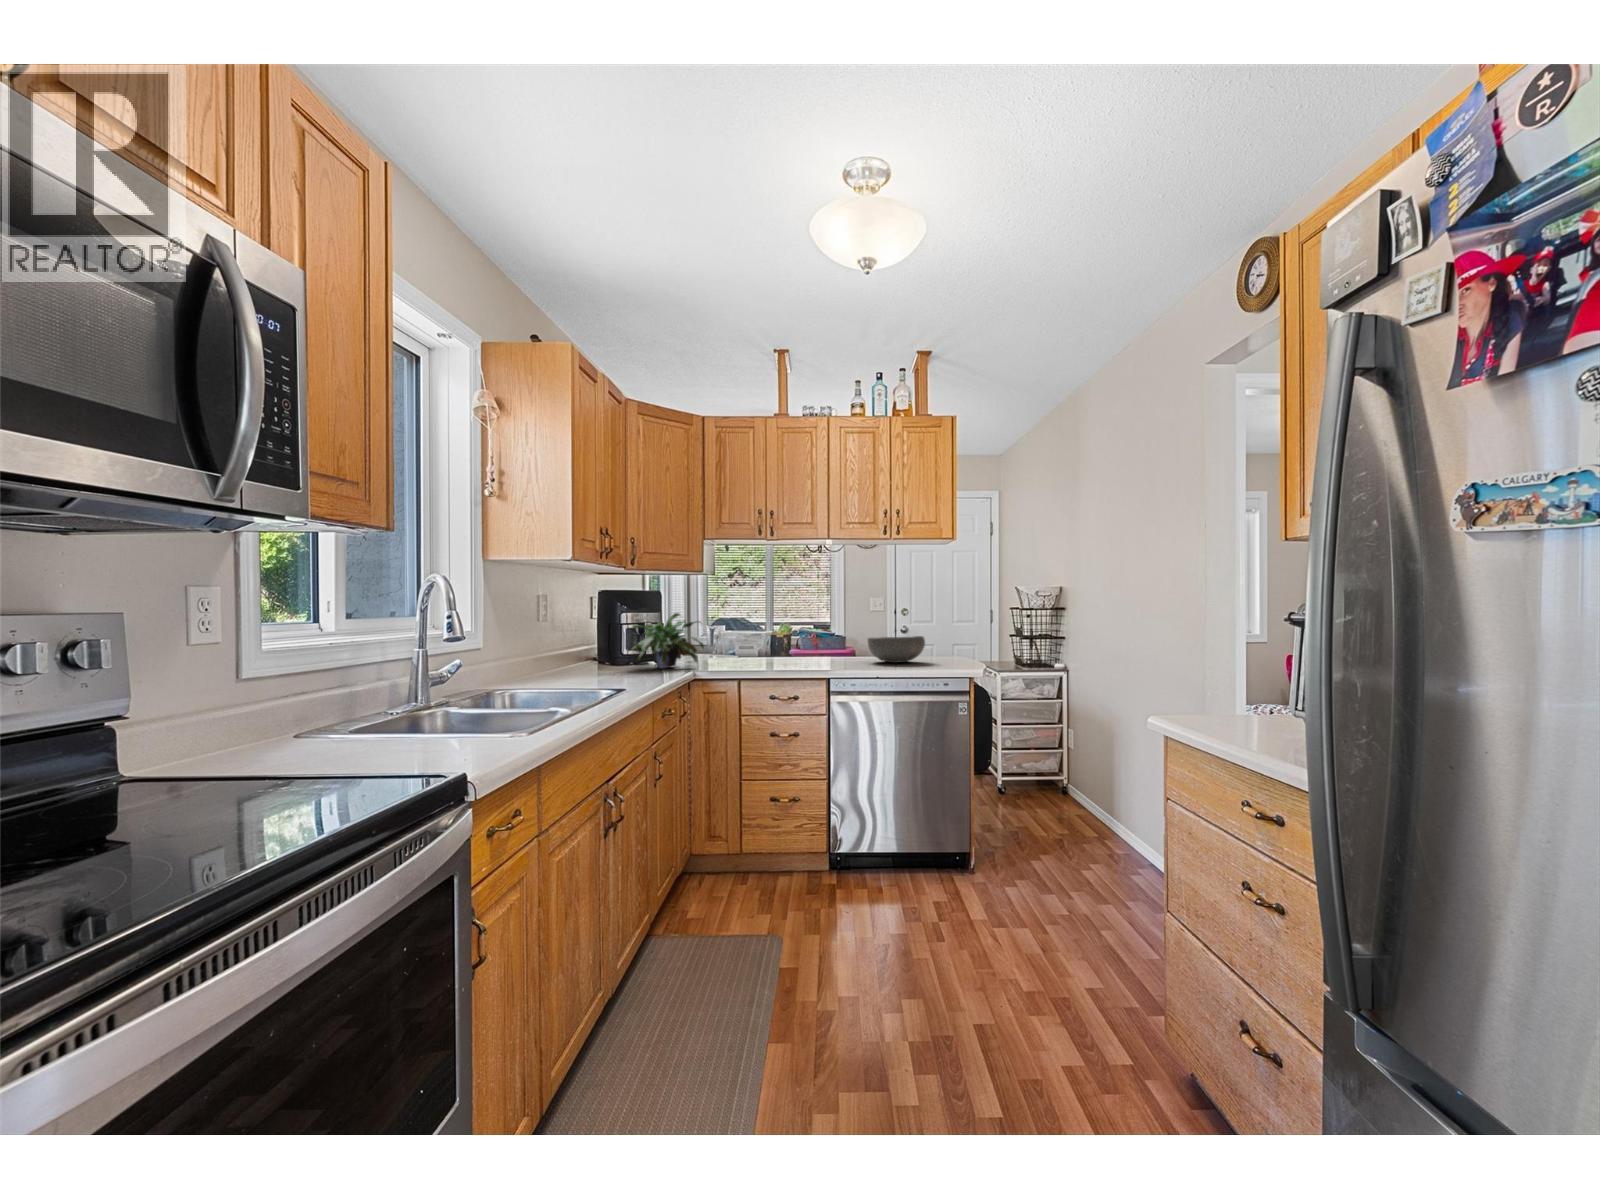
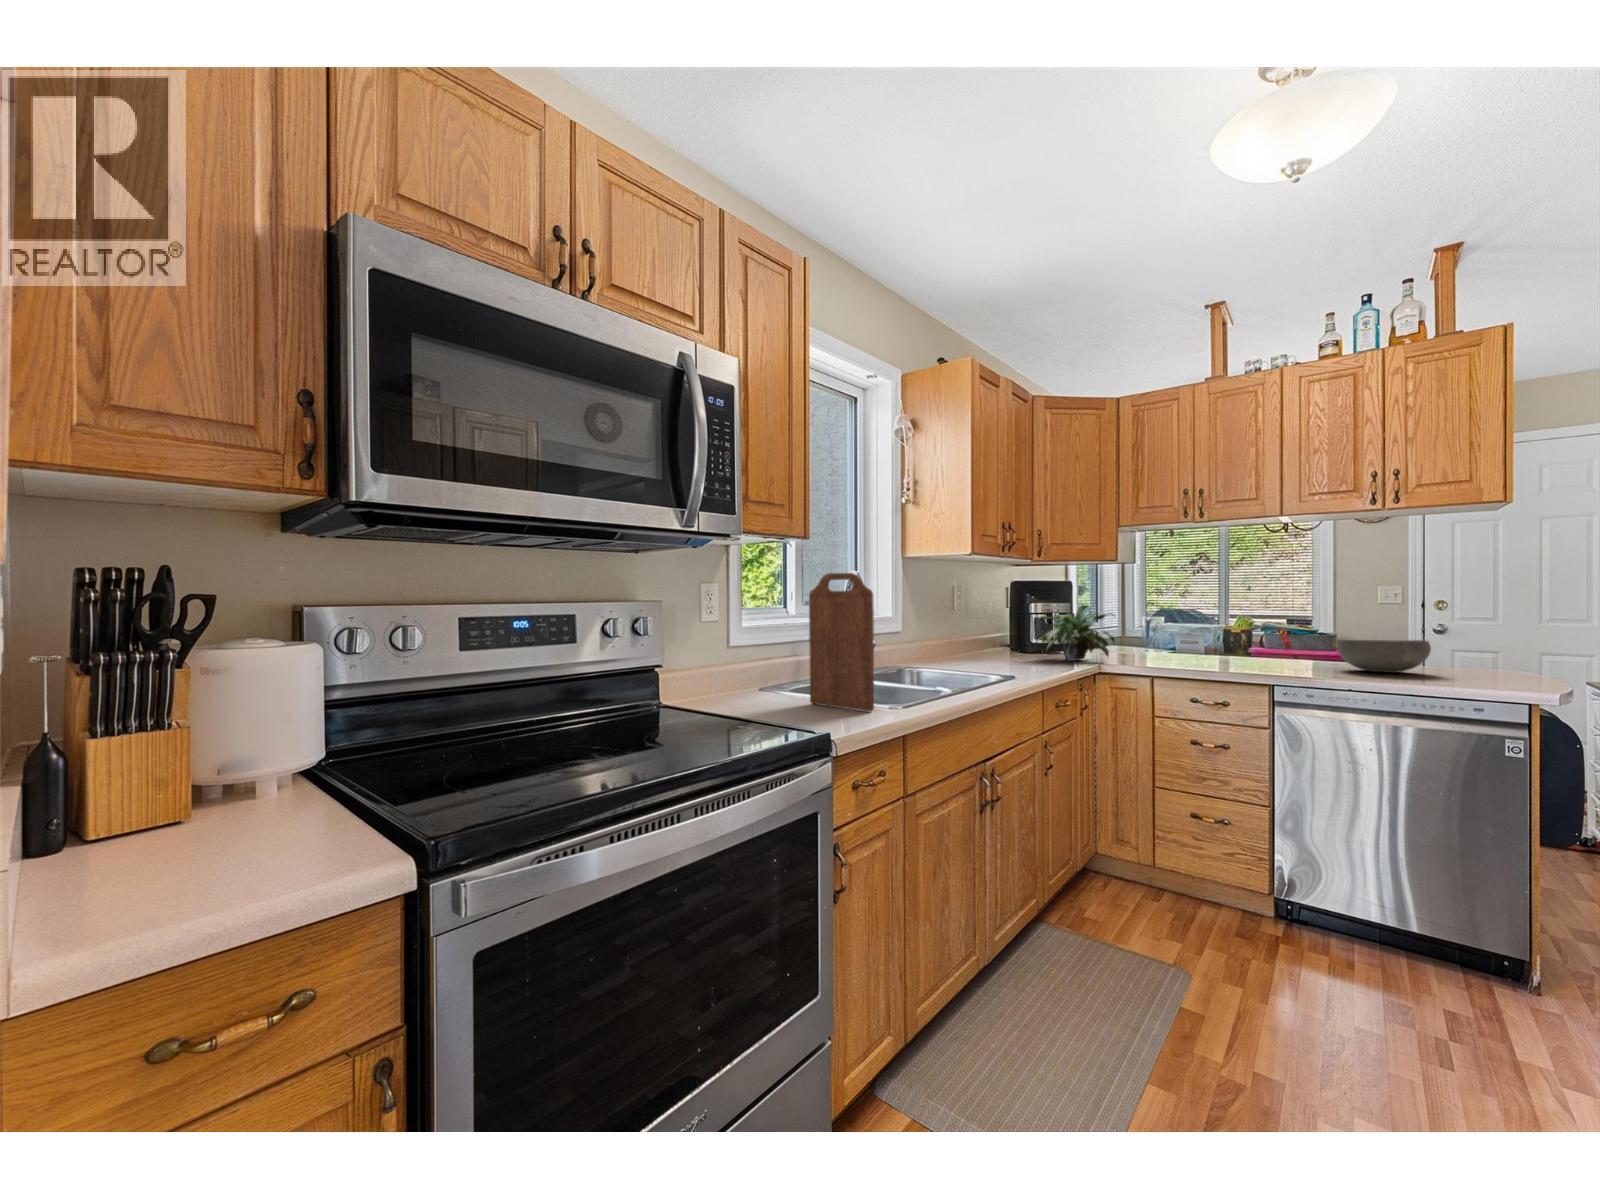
cutting board: none [398,573,495,741] -> present [809,573,874,711]

